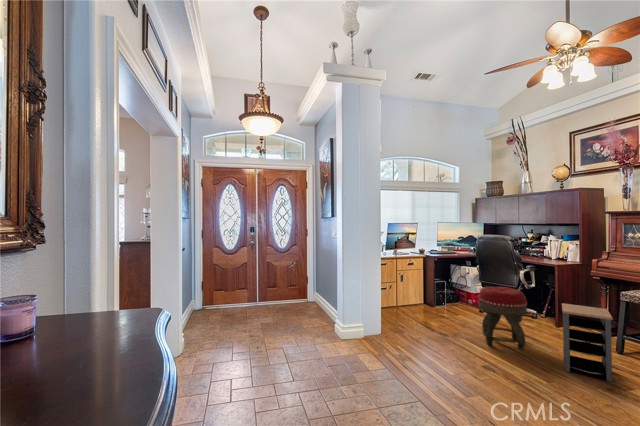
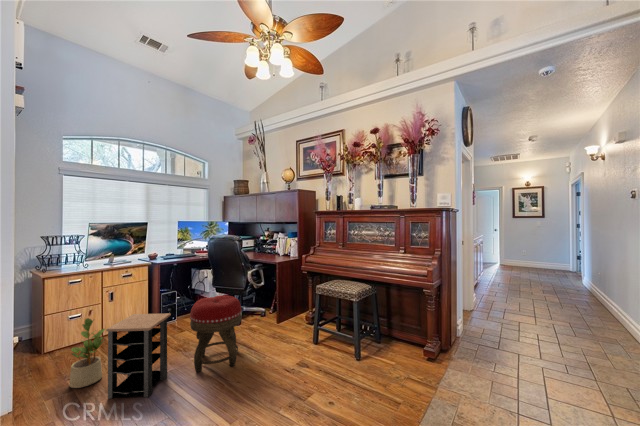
potted plant: none [397,287,418,332] -> present [69,318,105,388]
side table: present [562,303,613,382] -> present [106,313,171,399]

